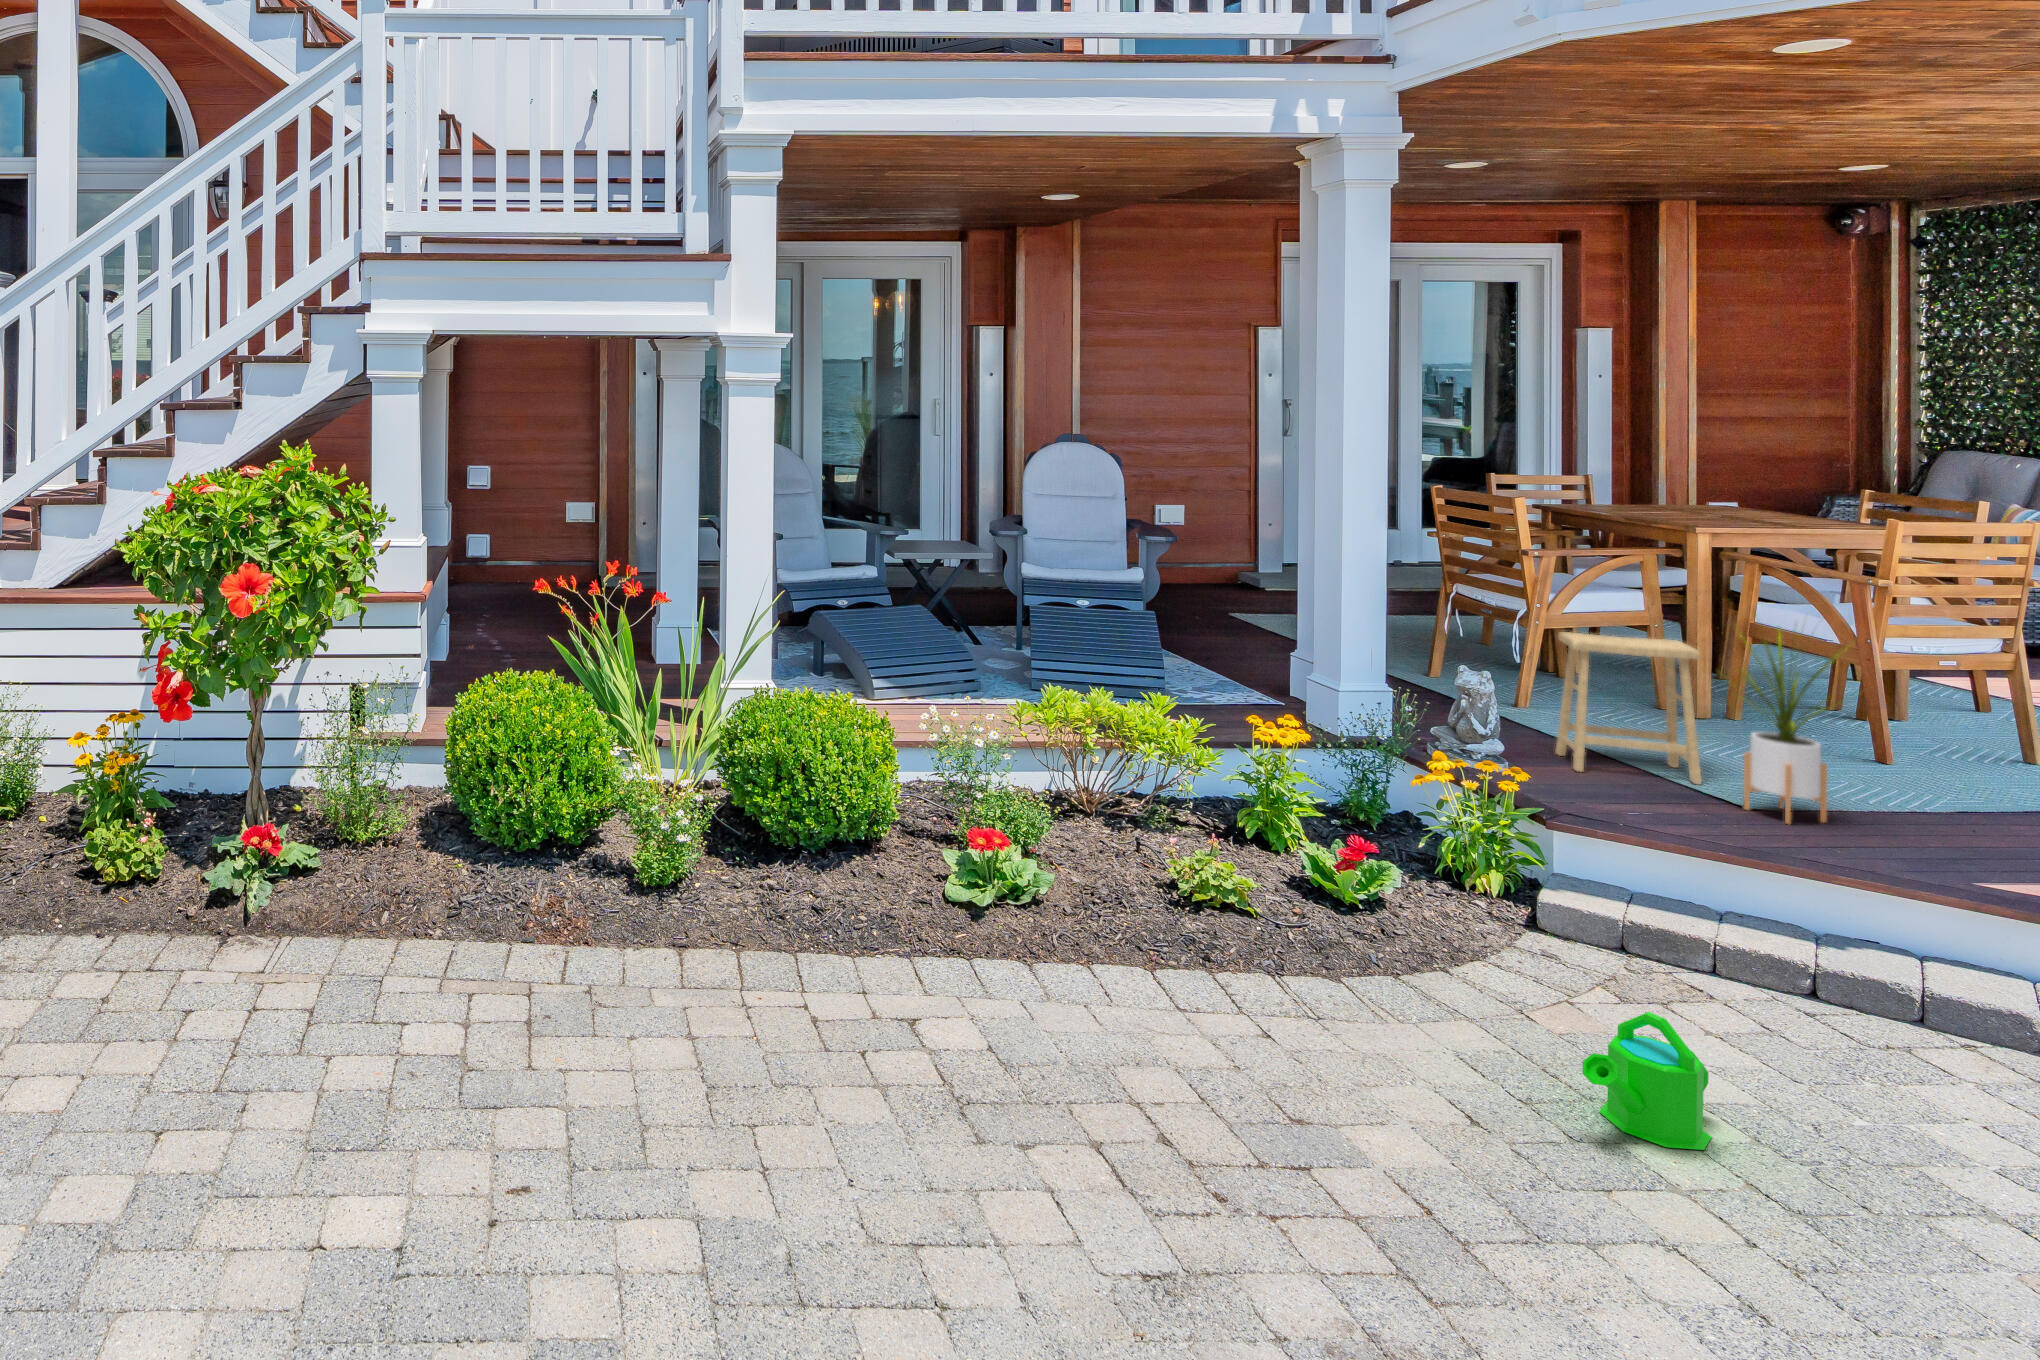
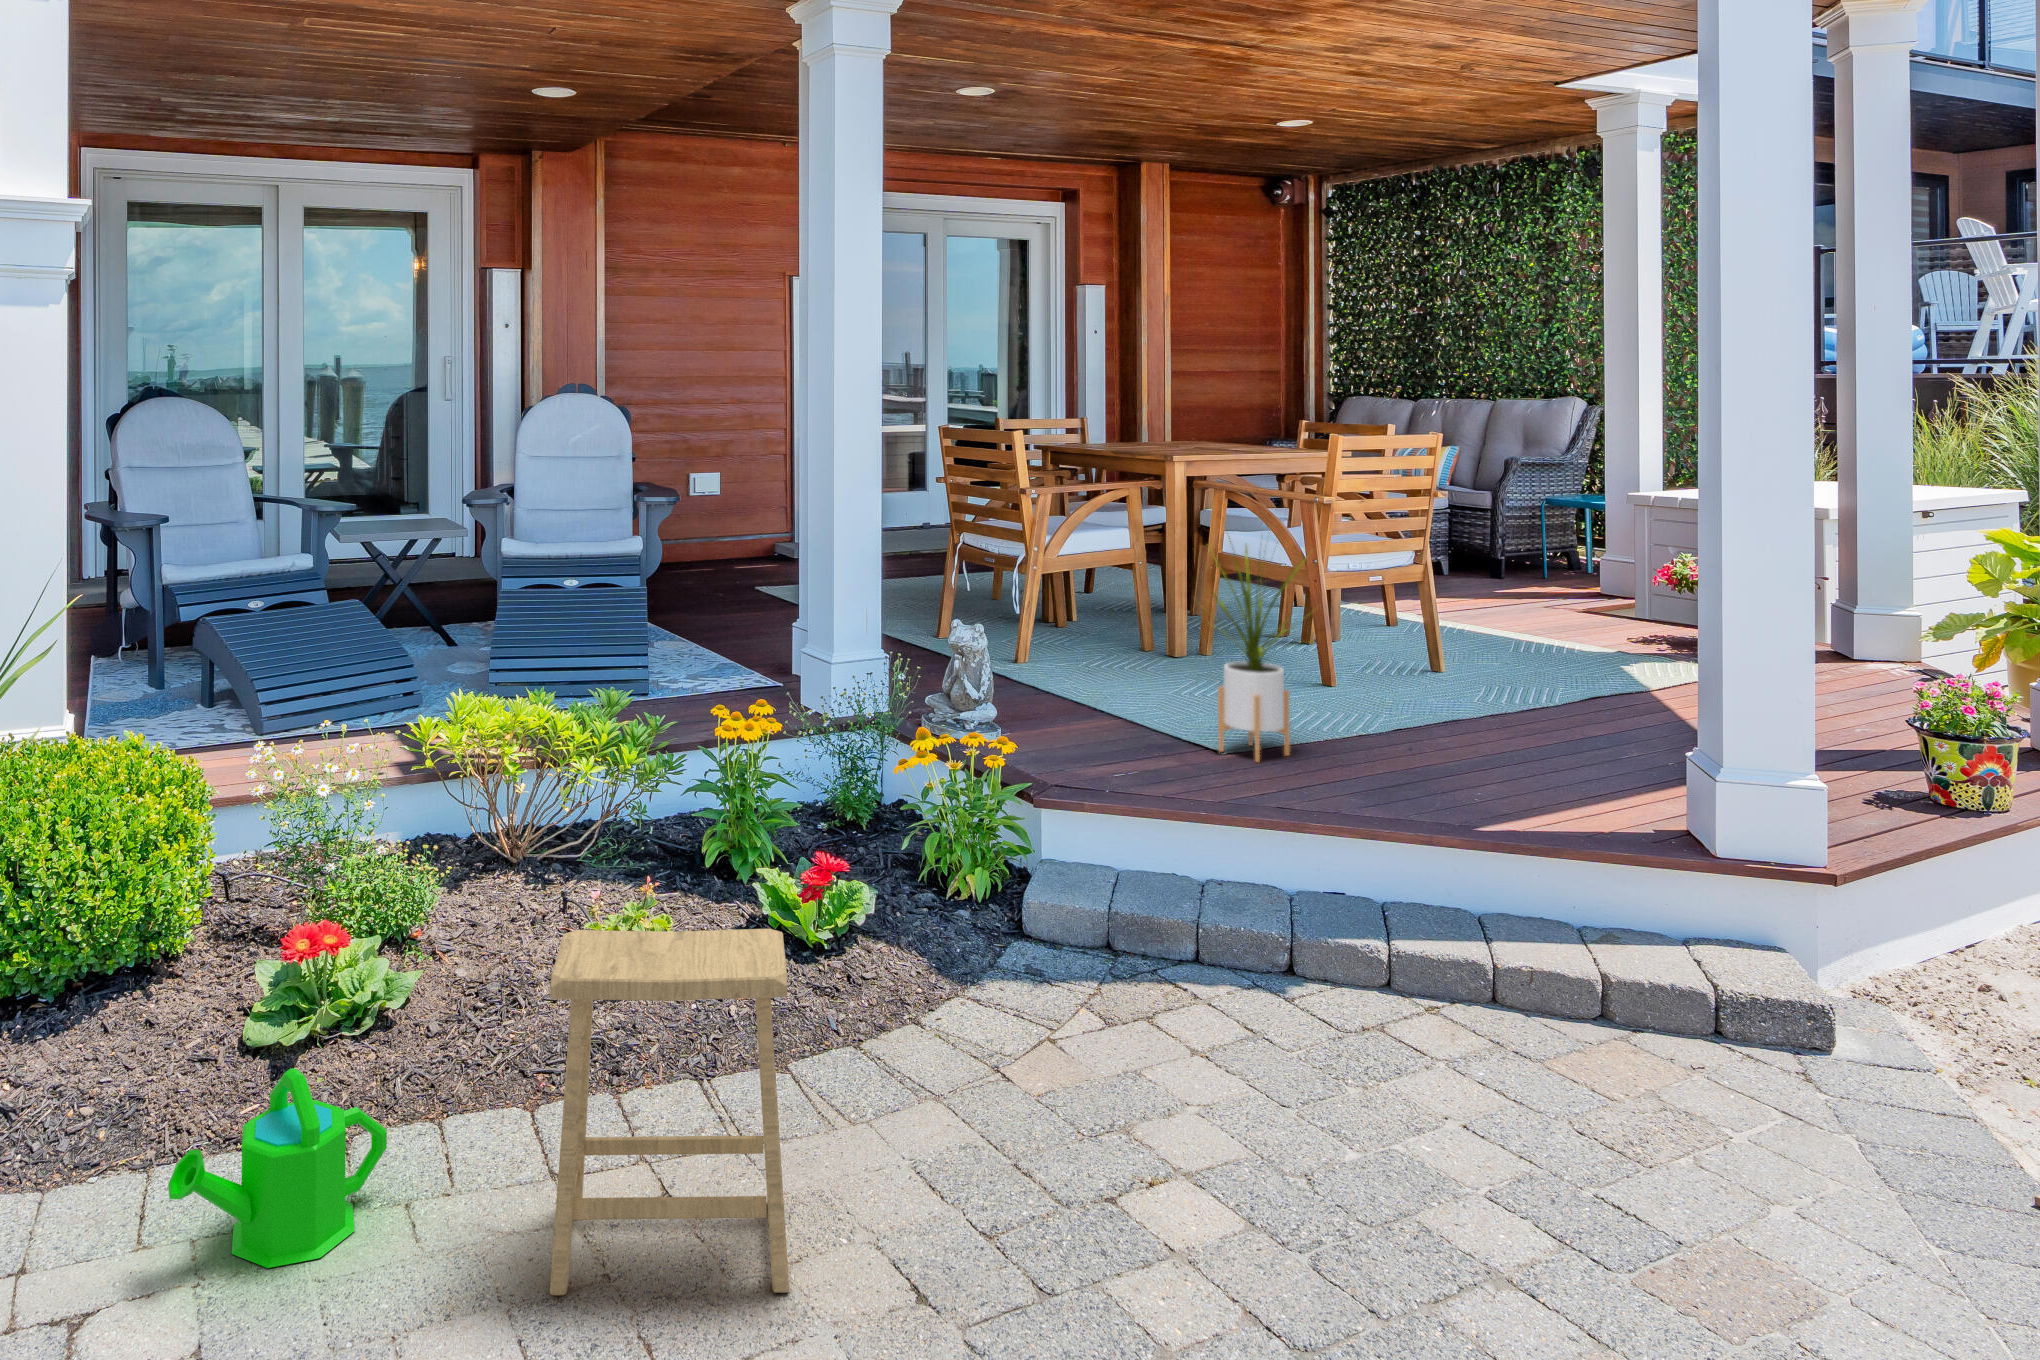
footstool: present [1555,632,1702,784] -> present [550,929,789,1295]
watering can: present [1582,1012,1712,1150] -> present [168,1068,387,1268]

